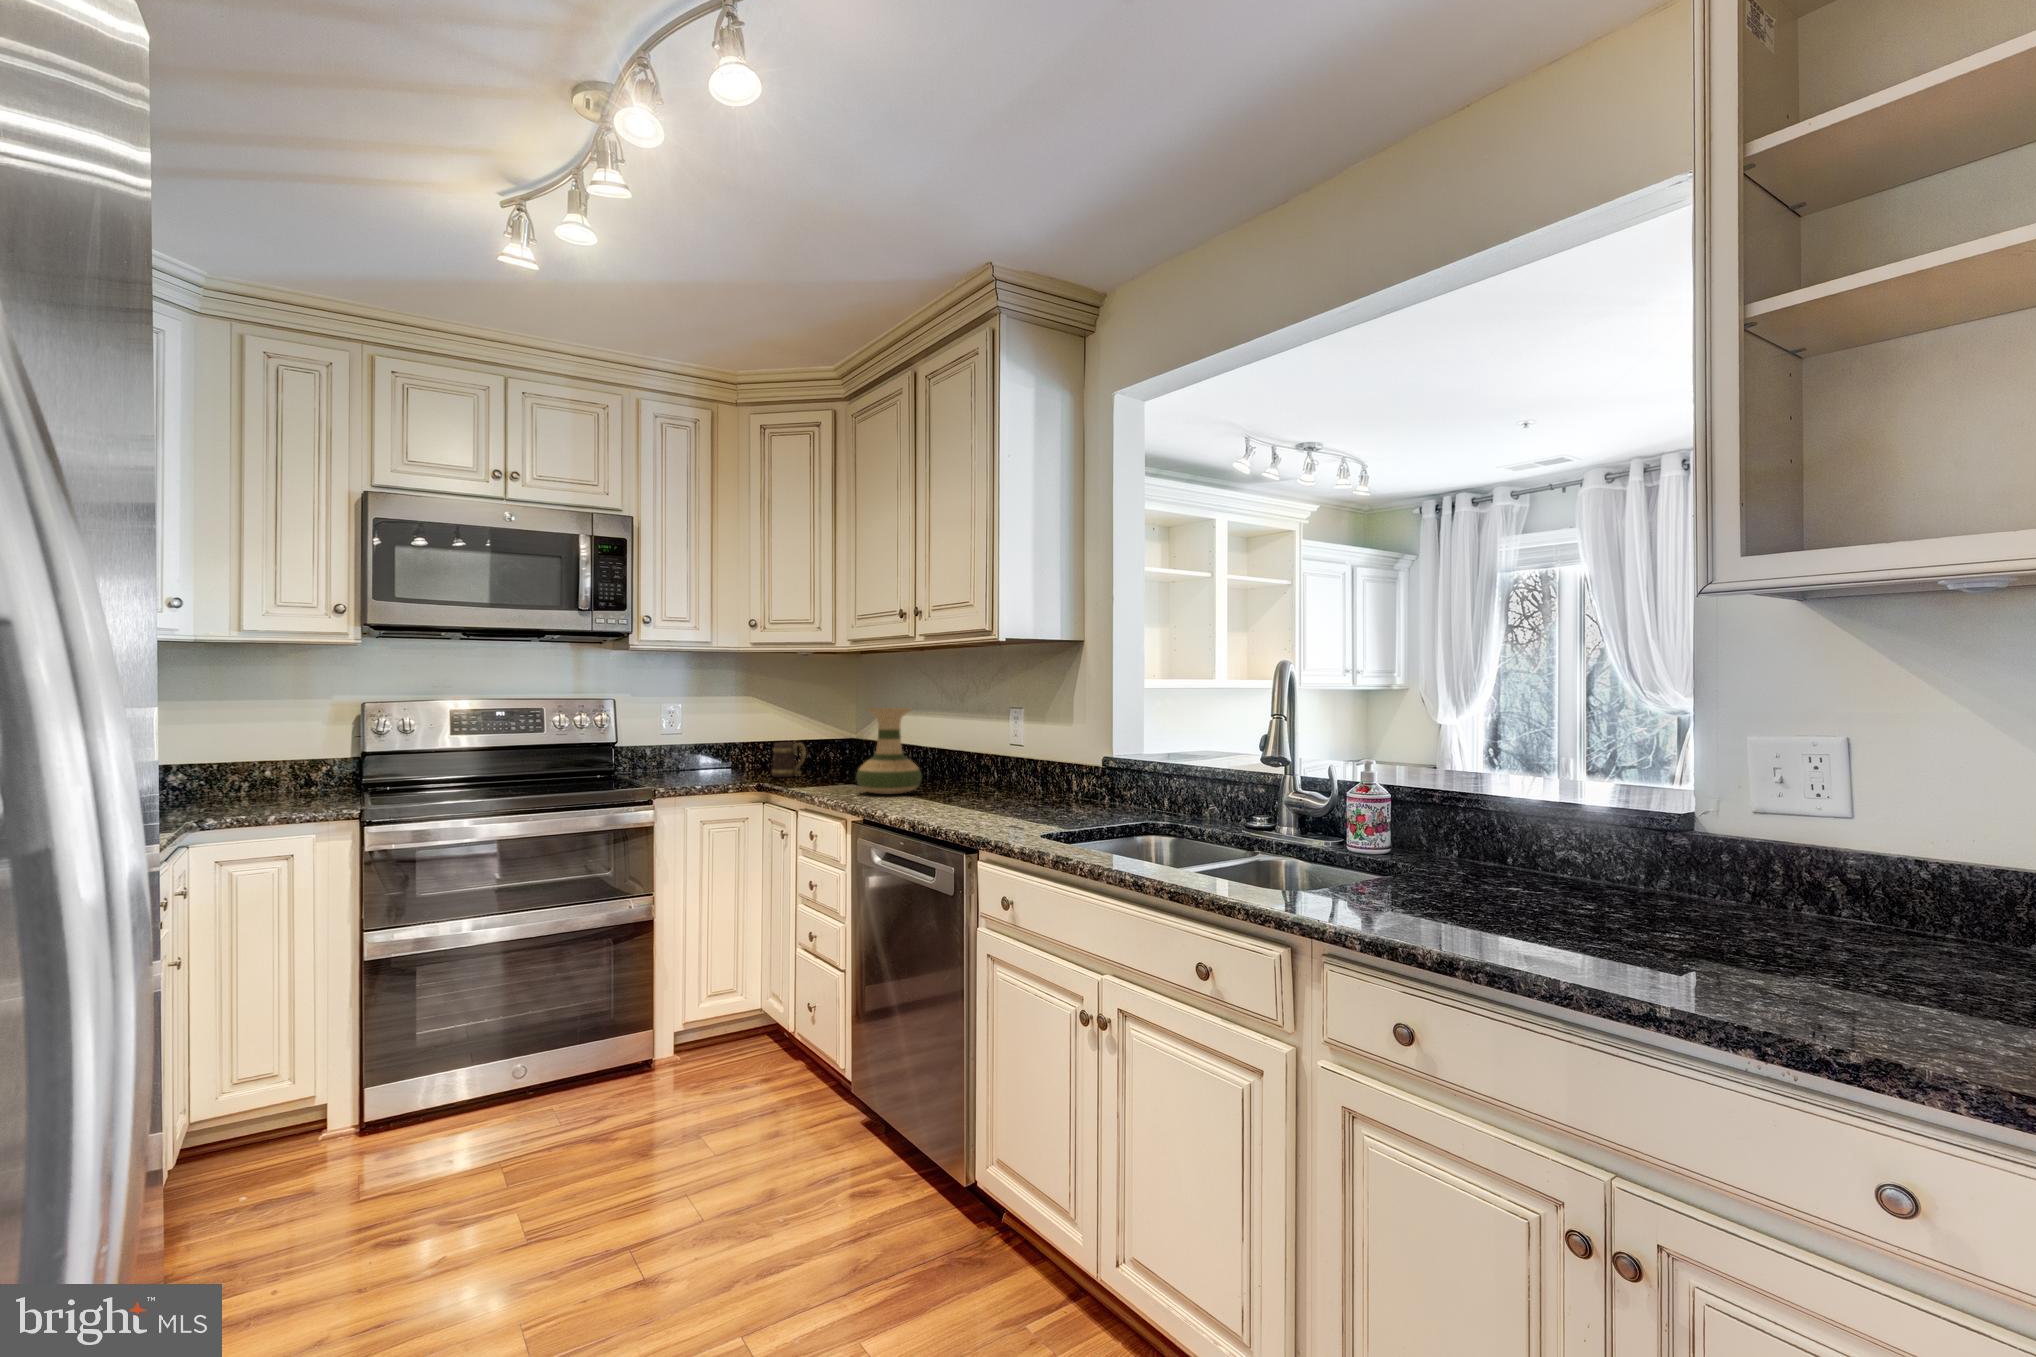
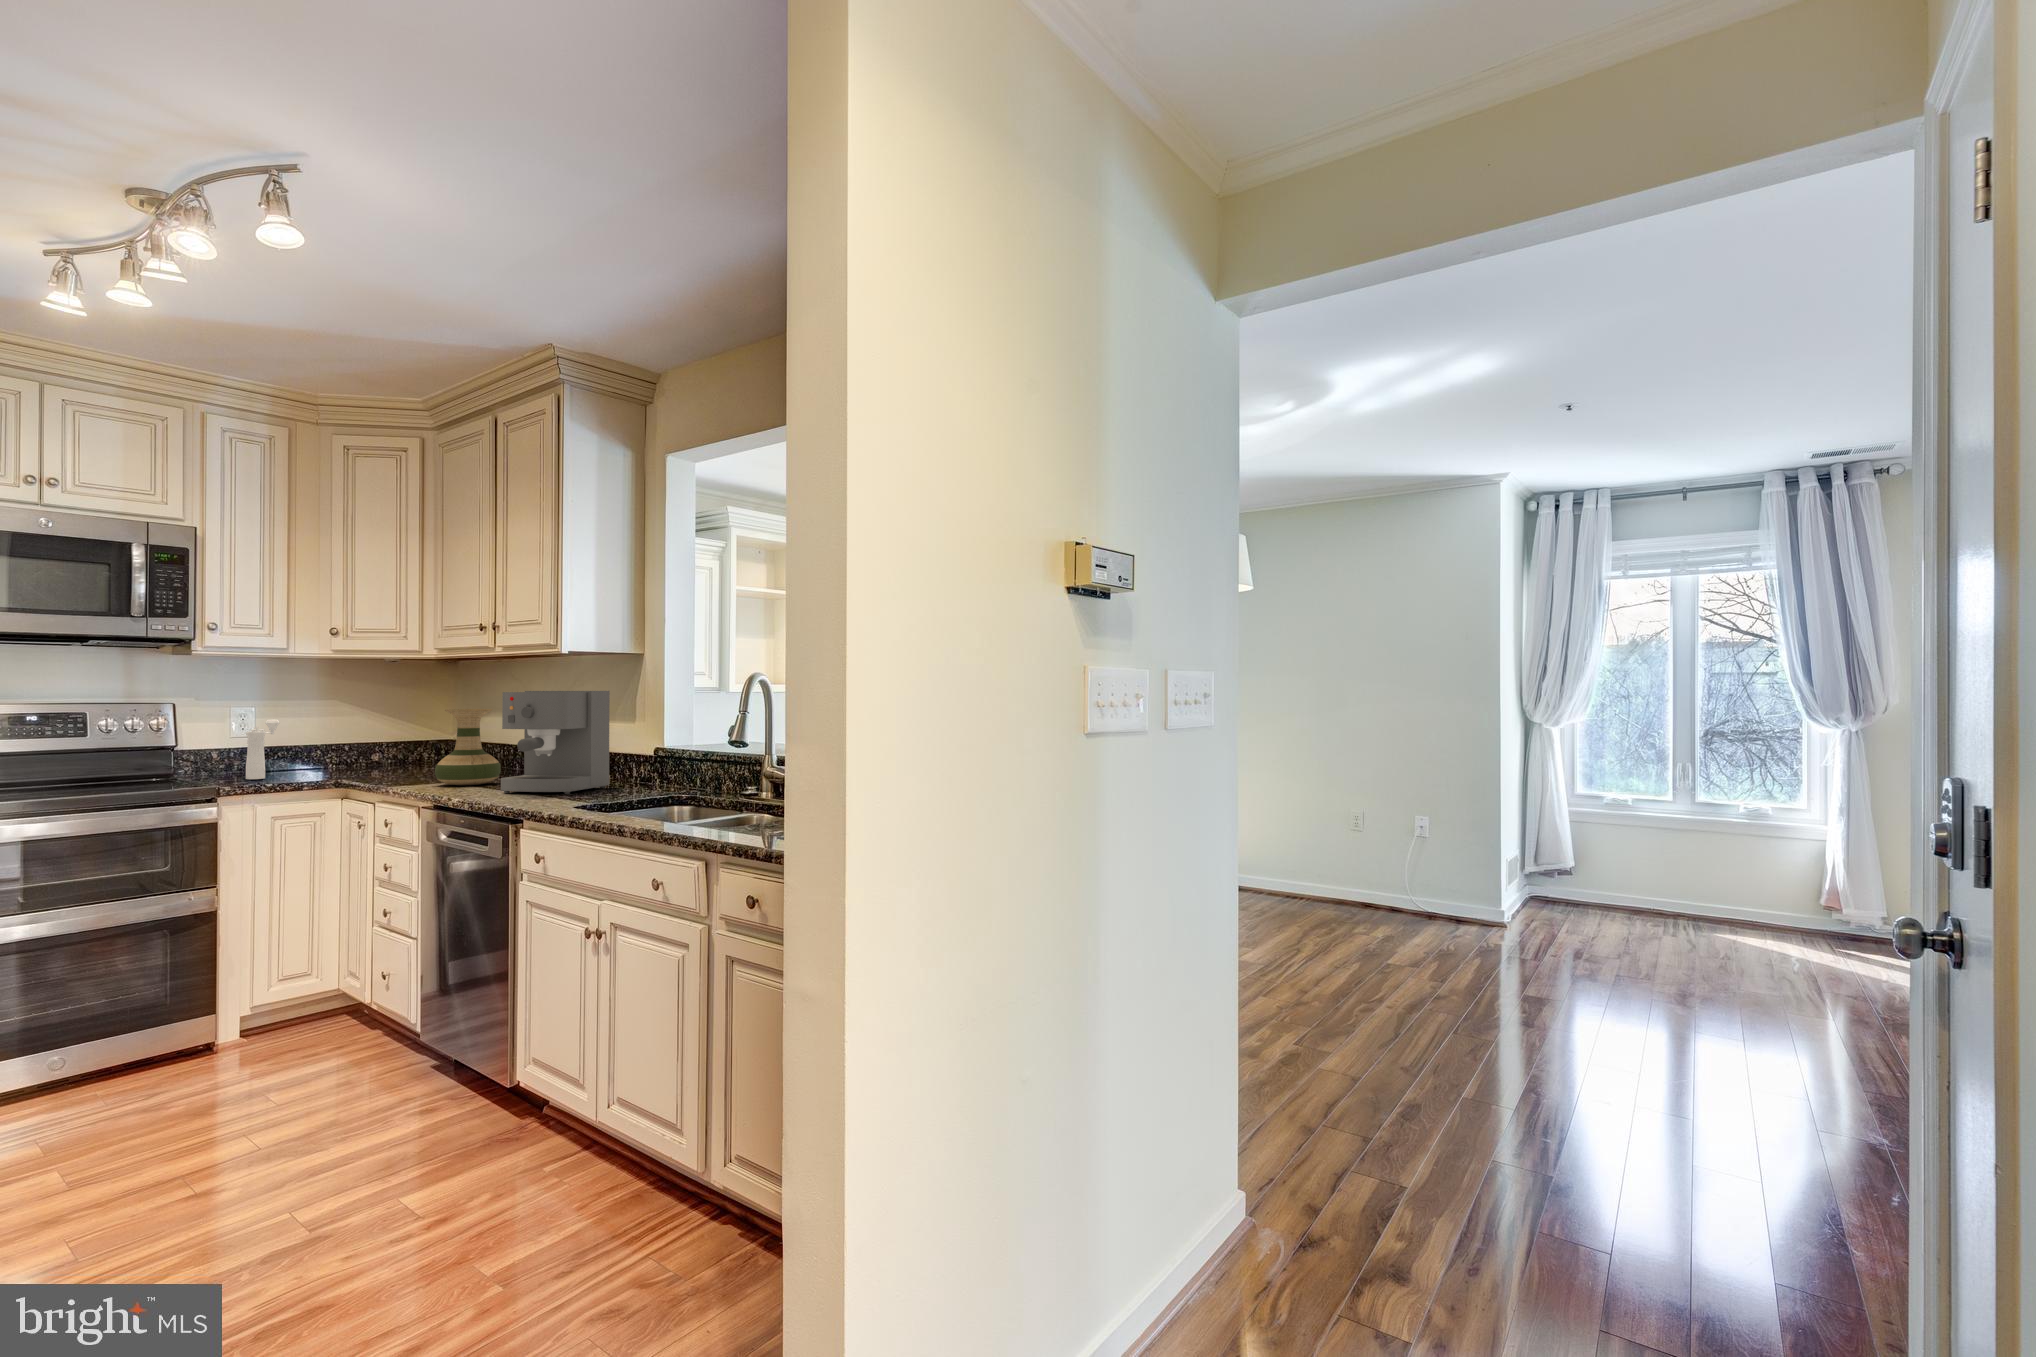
coffee maker: none [934,688,1048,813] -> present [501,691,610,794]
pepper mill: none [676,716,706,779] -> present [246,719,280,779]
mug: present [772,742,806,777] -> none [356,744,393,776]

